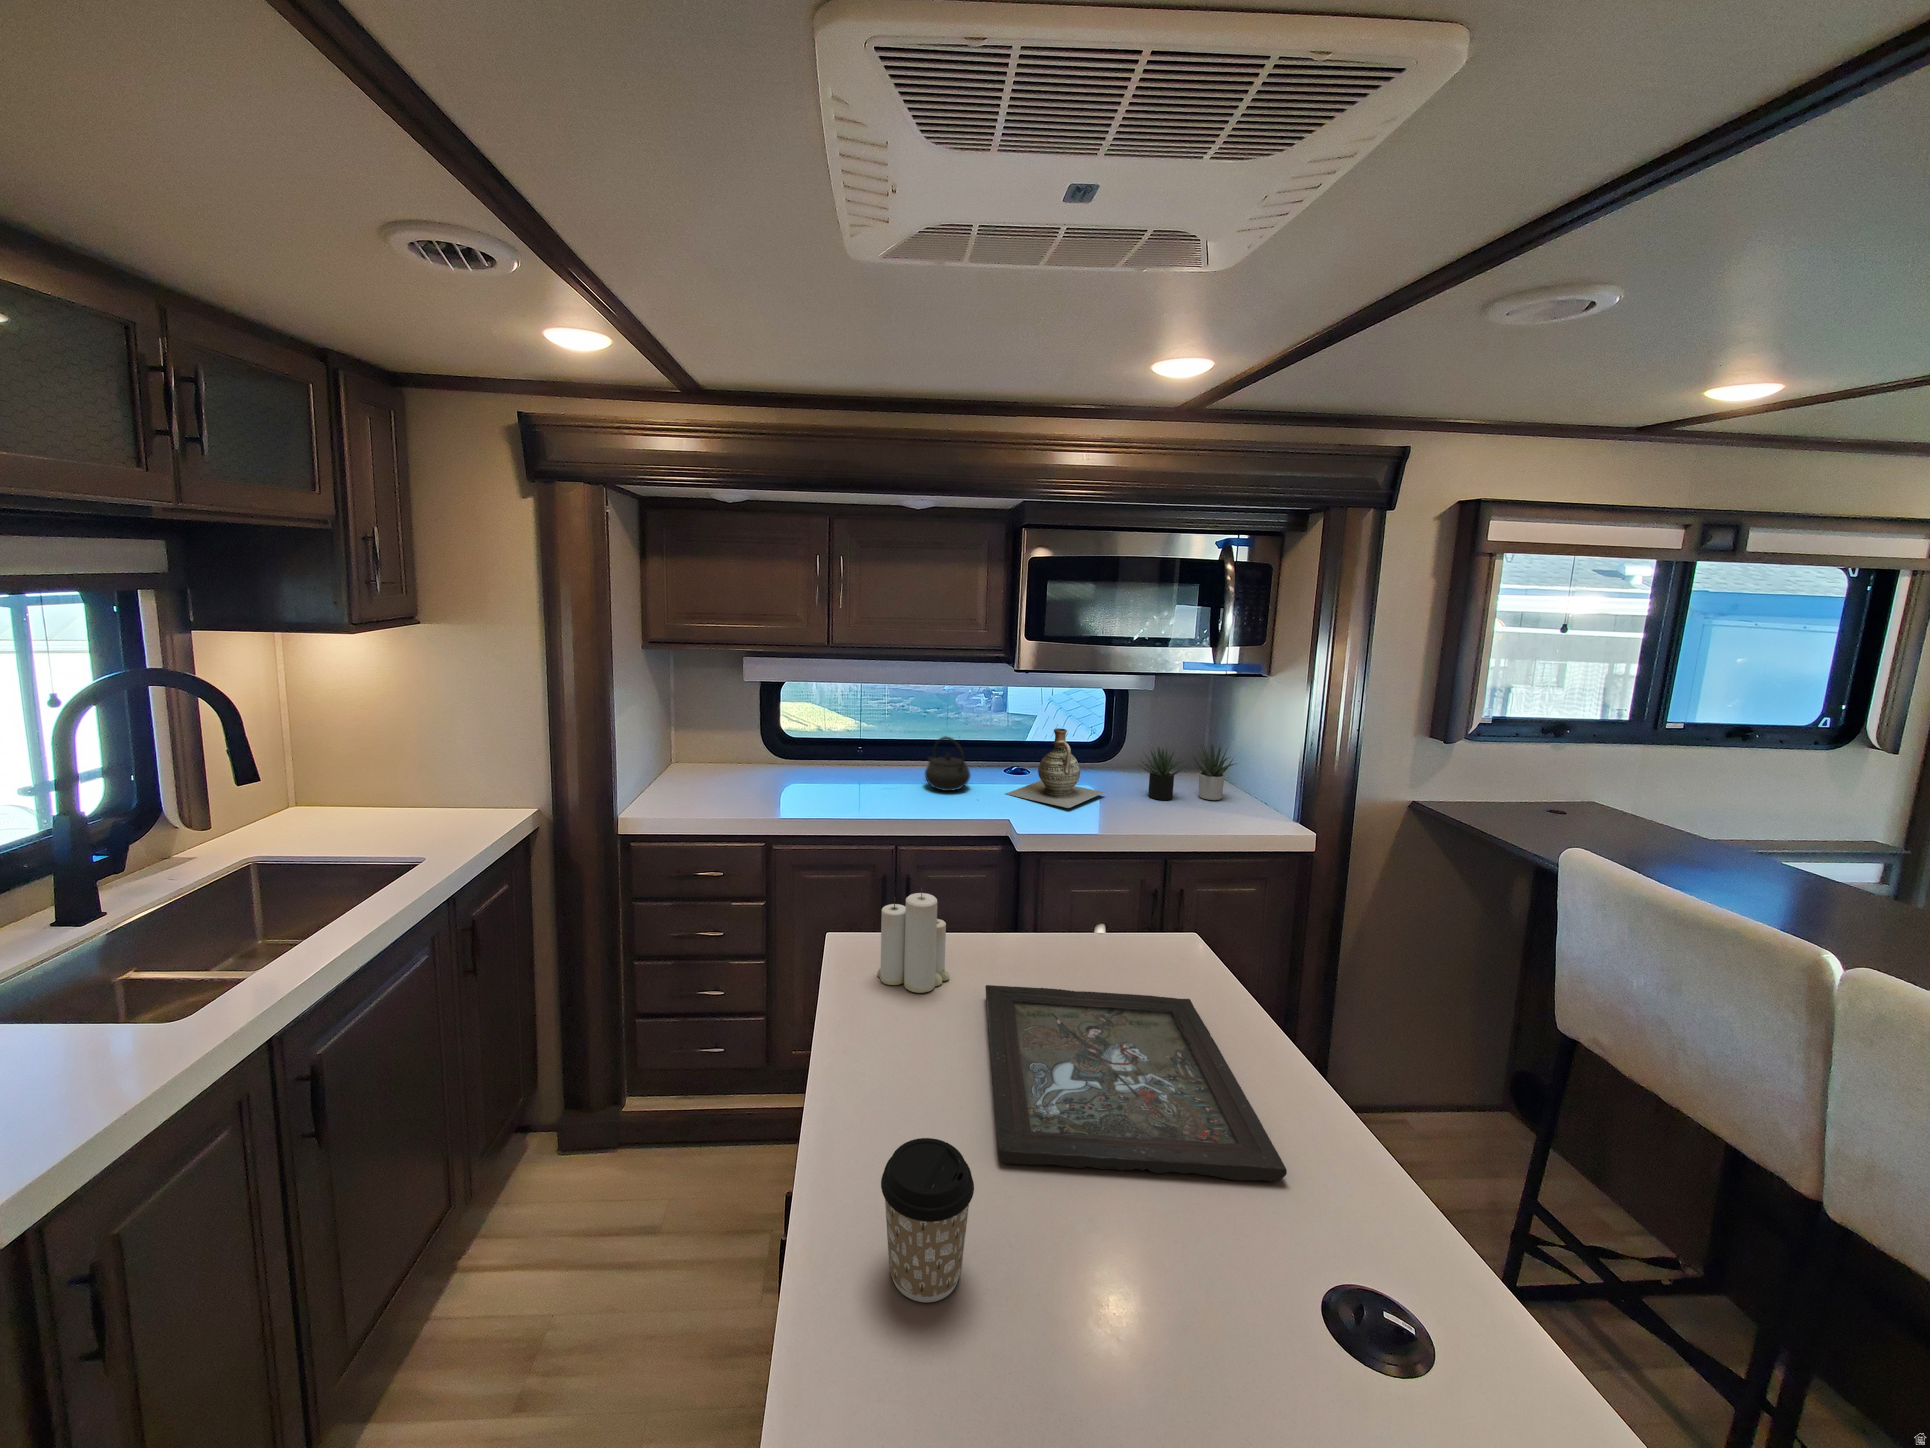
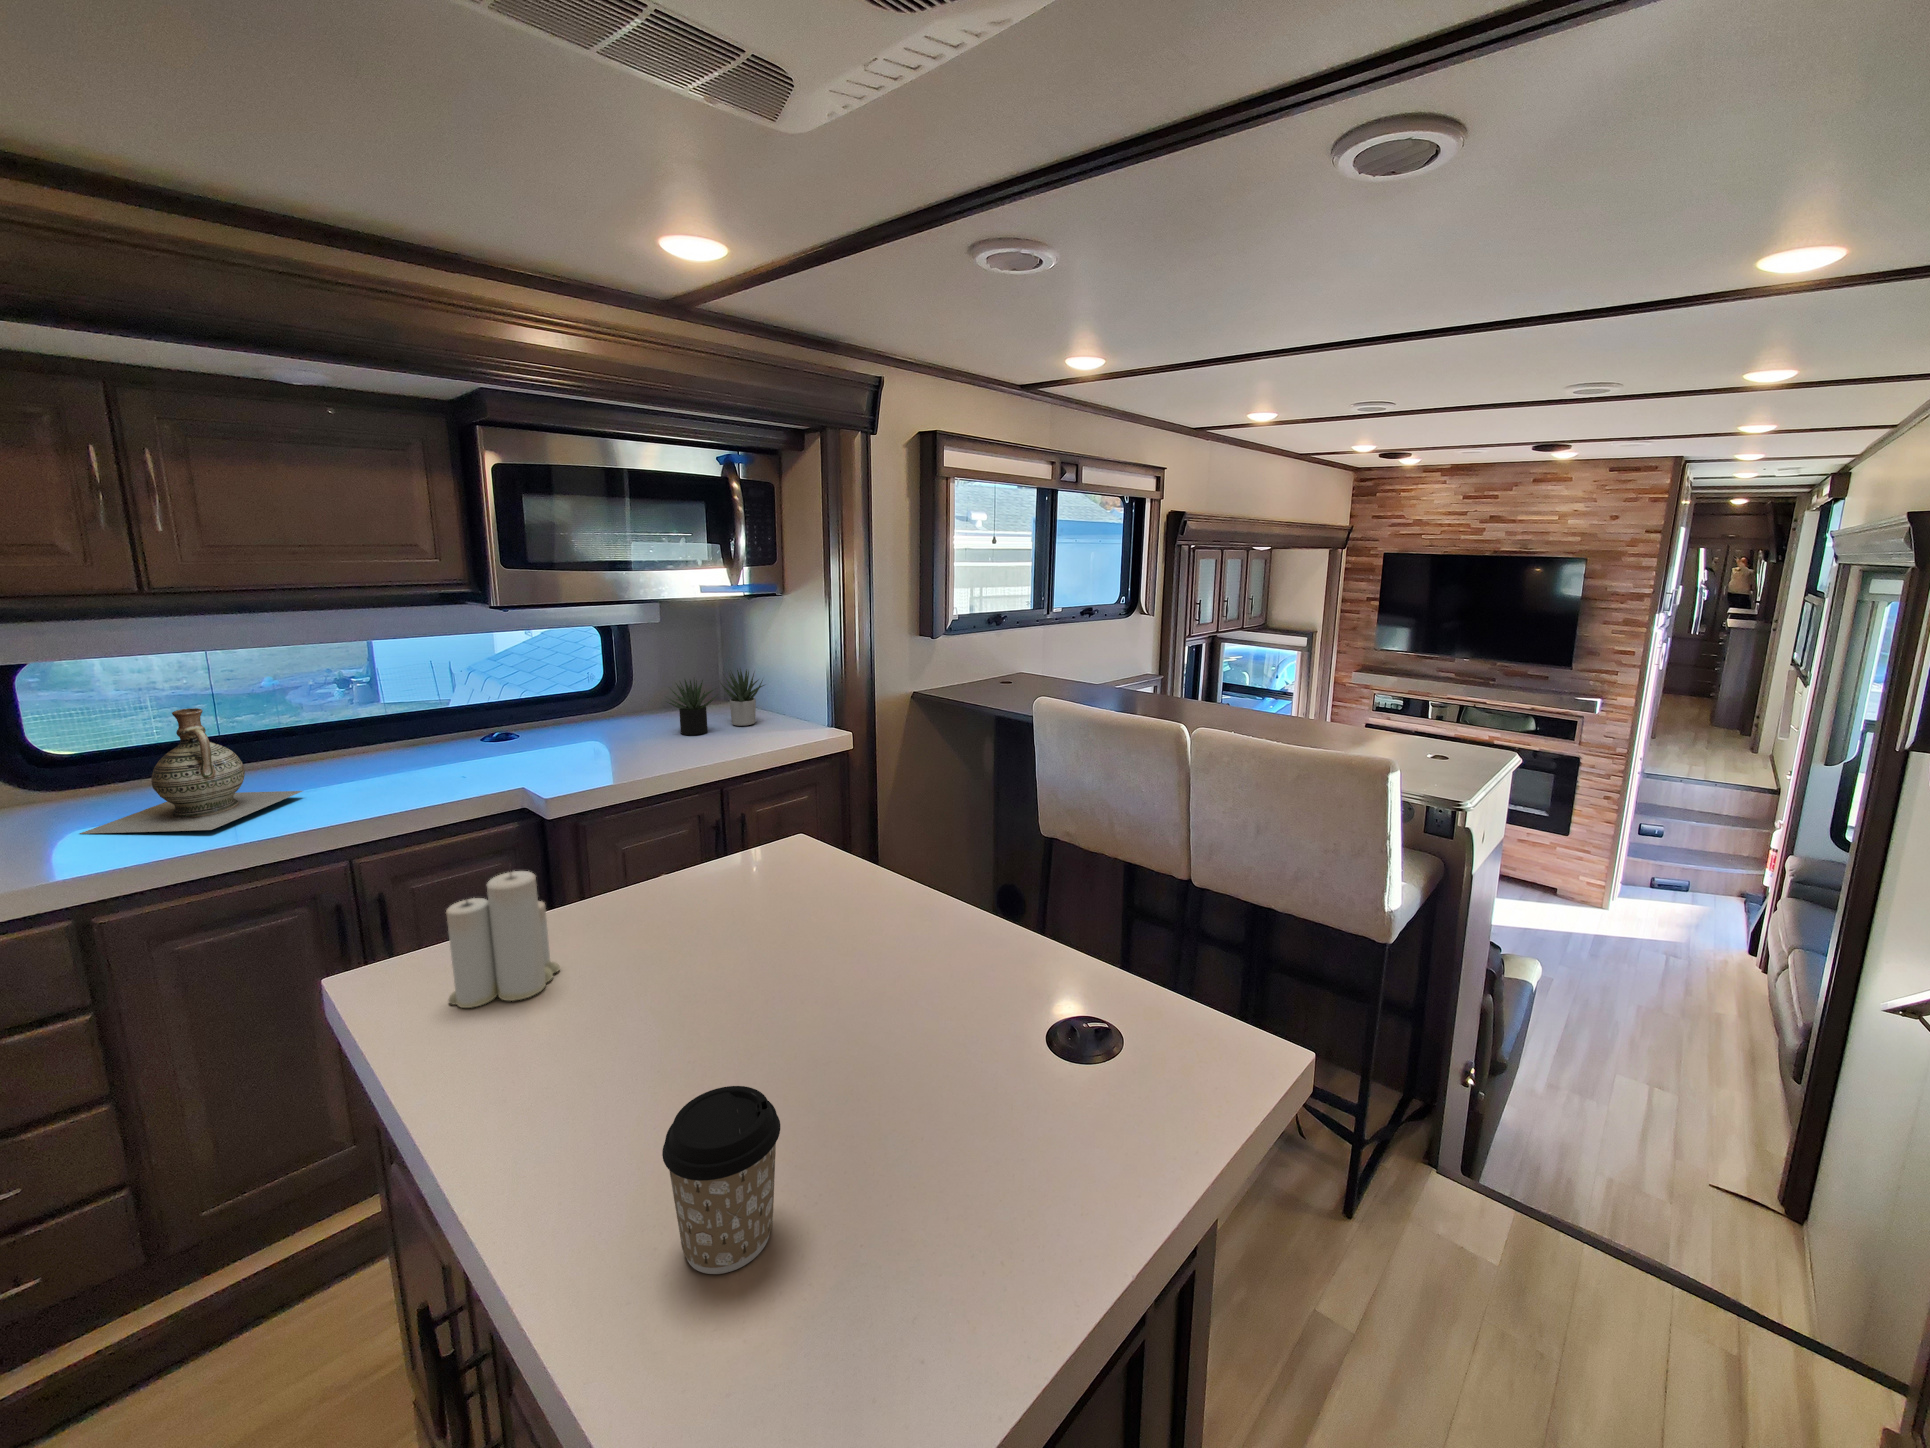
ceramic jug: present [1006,728,1104,808] -> present [80,708,302,834]
kettle: present [925,736,970,791] -> none [365,704,445,778]
tray: present [985,985,1287,1181] -> none [619,889,981,1100]

